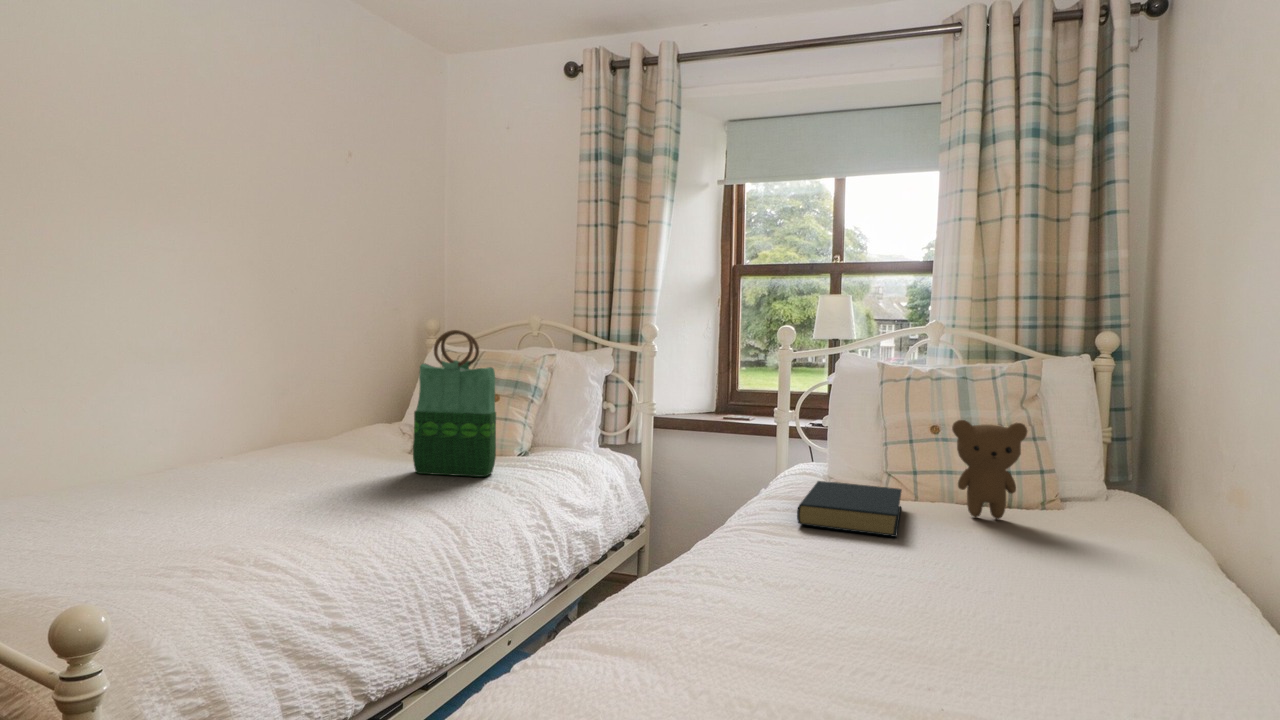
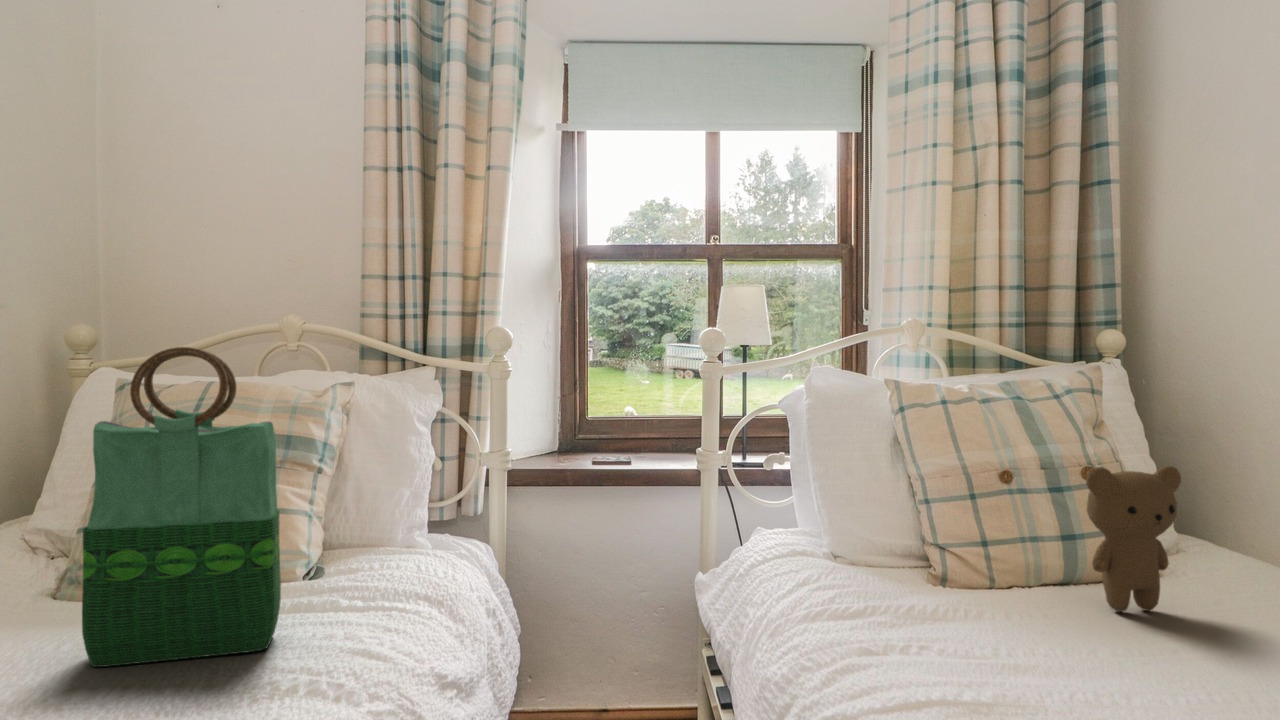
hardback book: present [797,481,902,537] -> none [879,578,1125,689]

